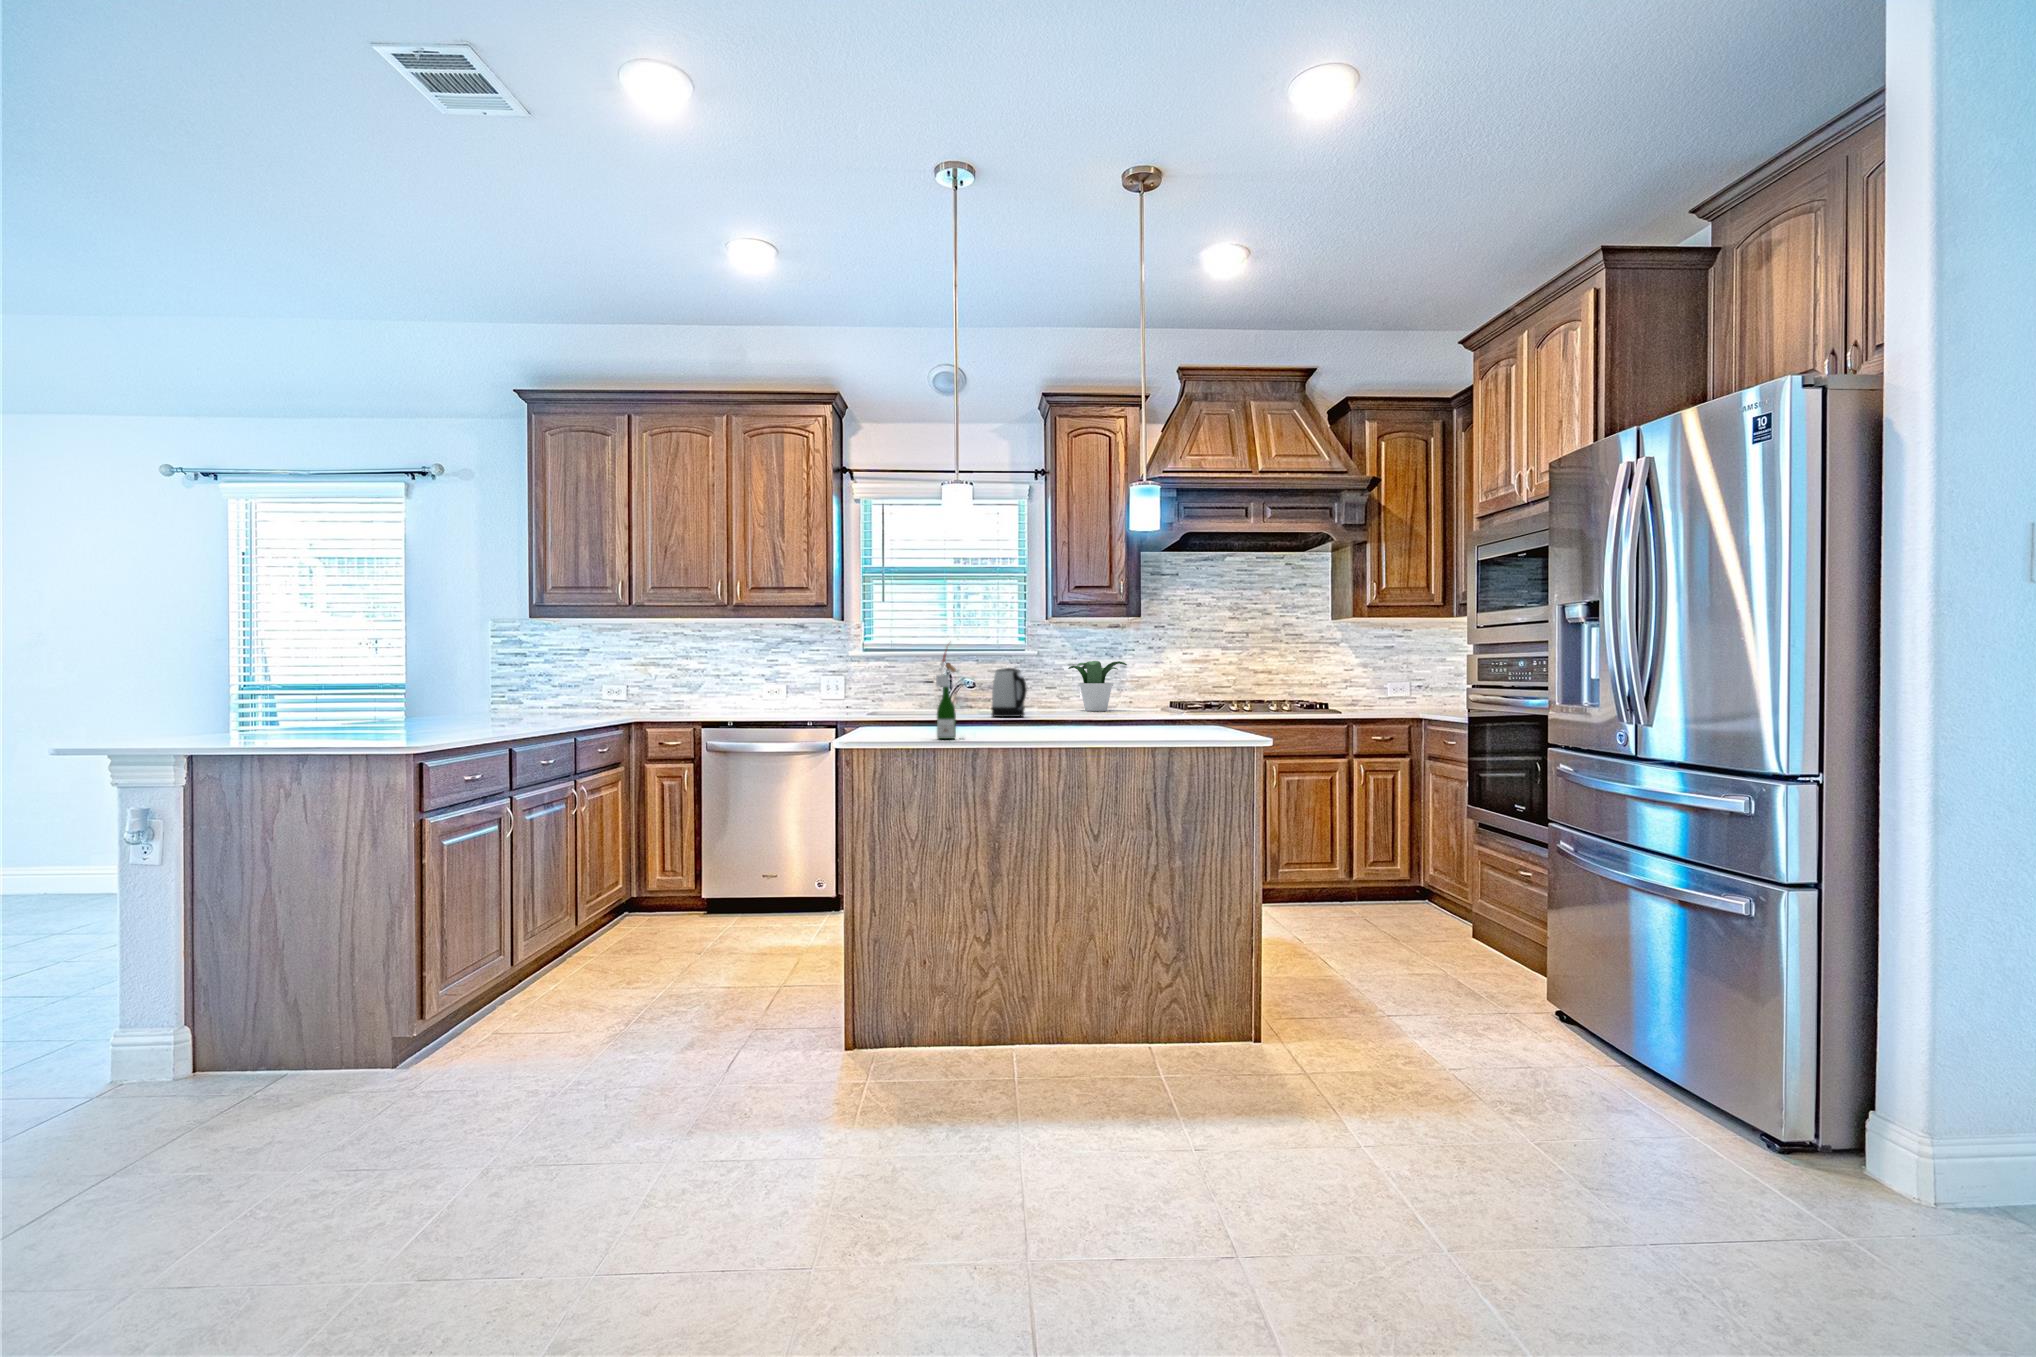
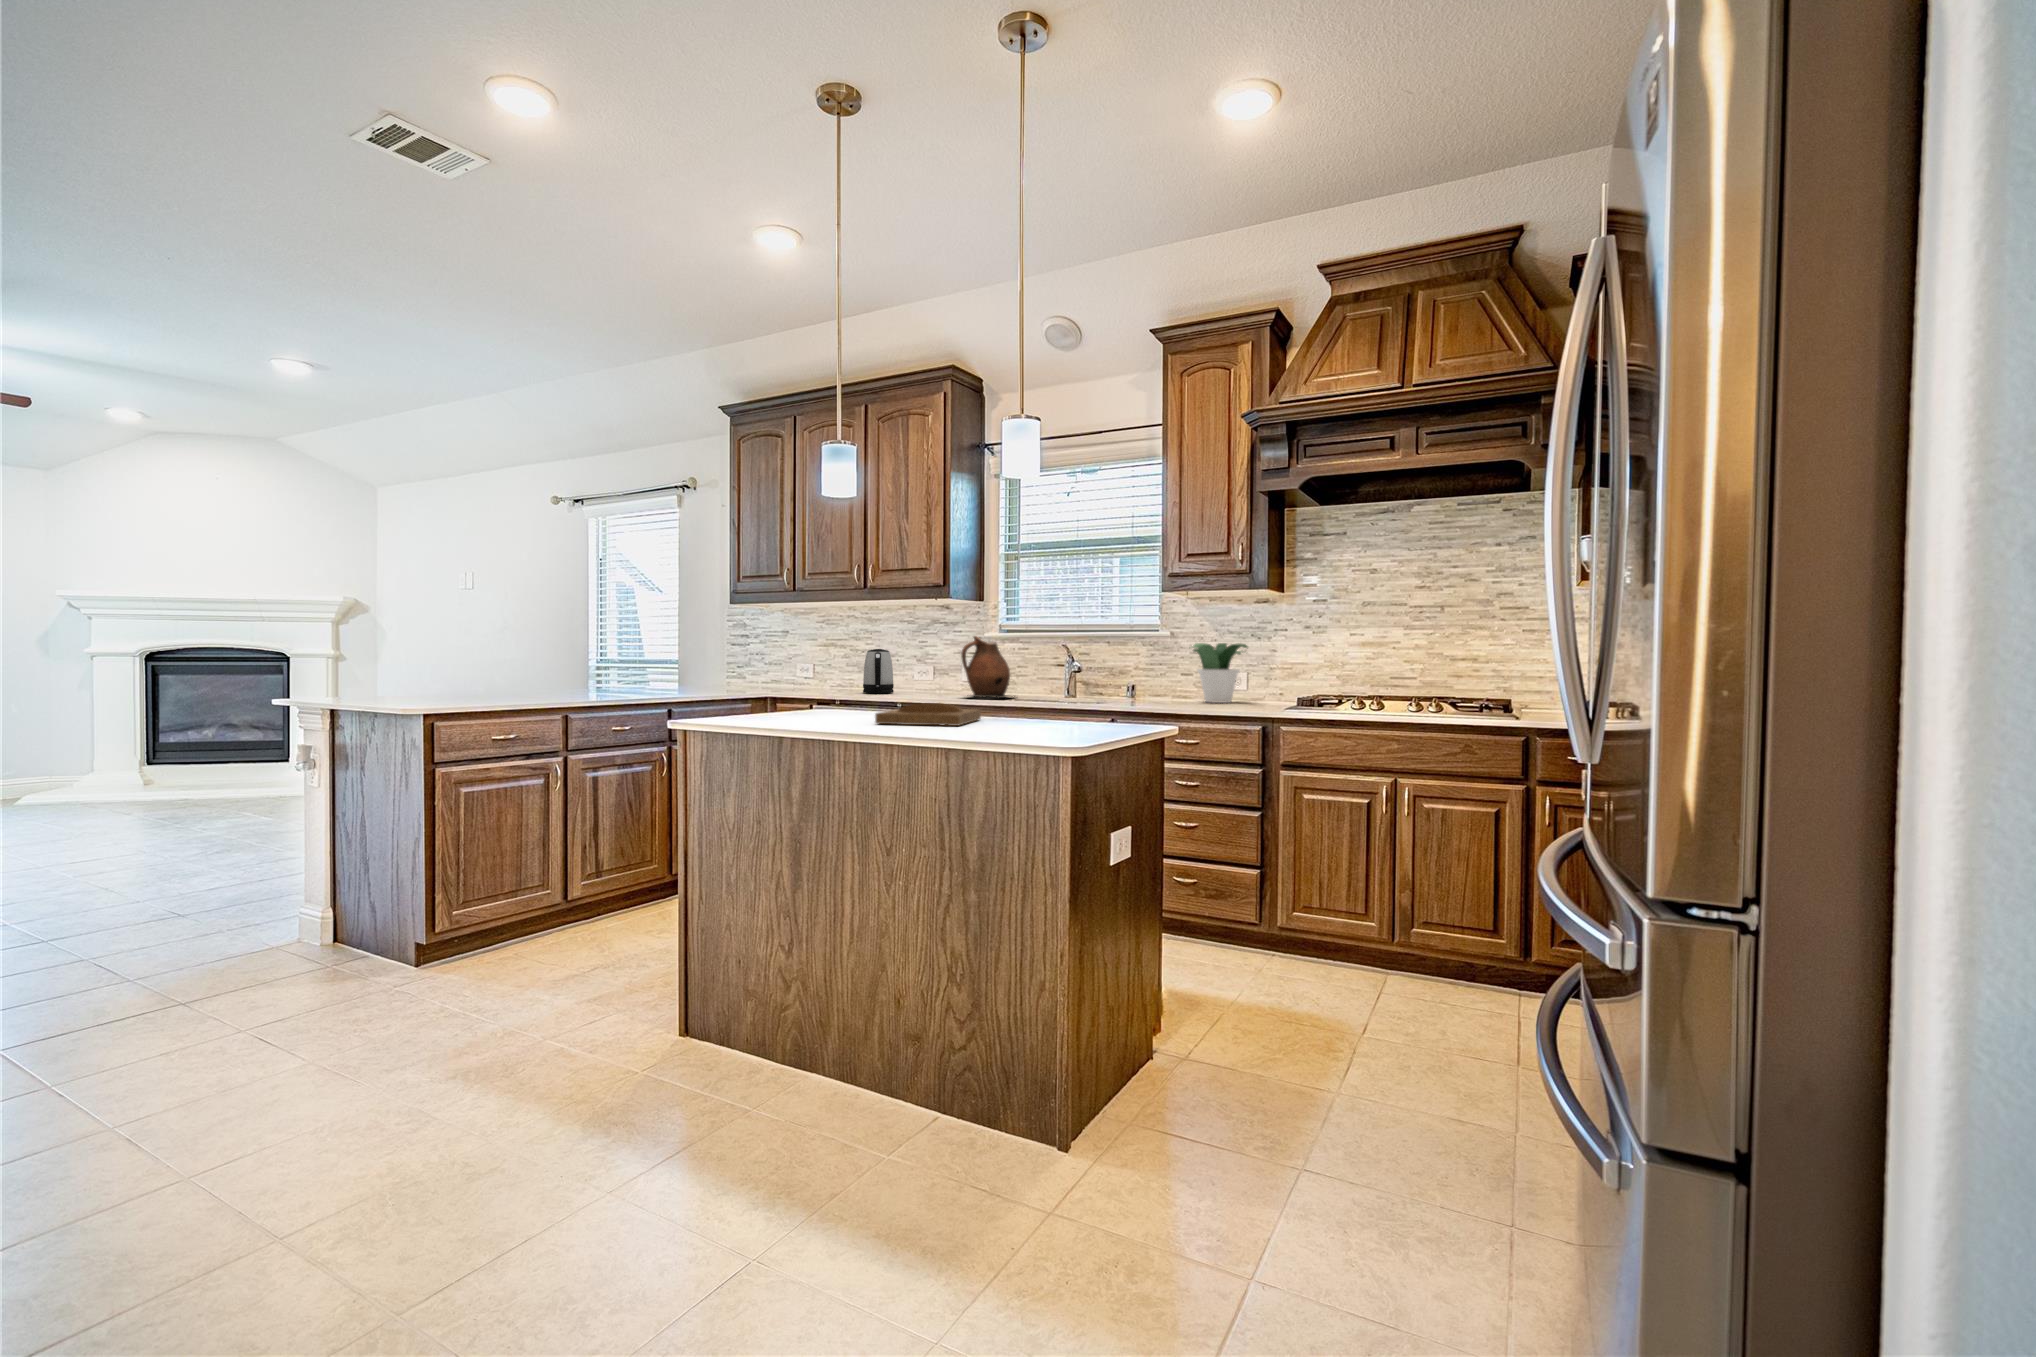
wine bottle: present [936,653,956,739] -> none [784,618,813,725]
ceramic pitcher: none [875,655,925,714] -> present [961,636,1015,698]
kettle: present [991,668,1027,717] -> present [863,649,894,693]
tray: none [984,716,1076,735] -> present [875,703,981,726]

